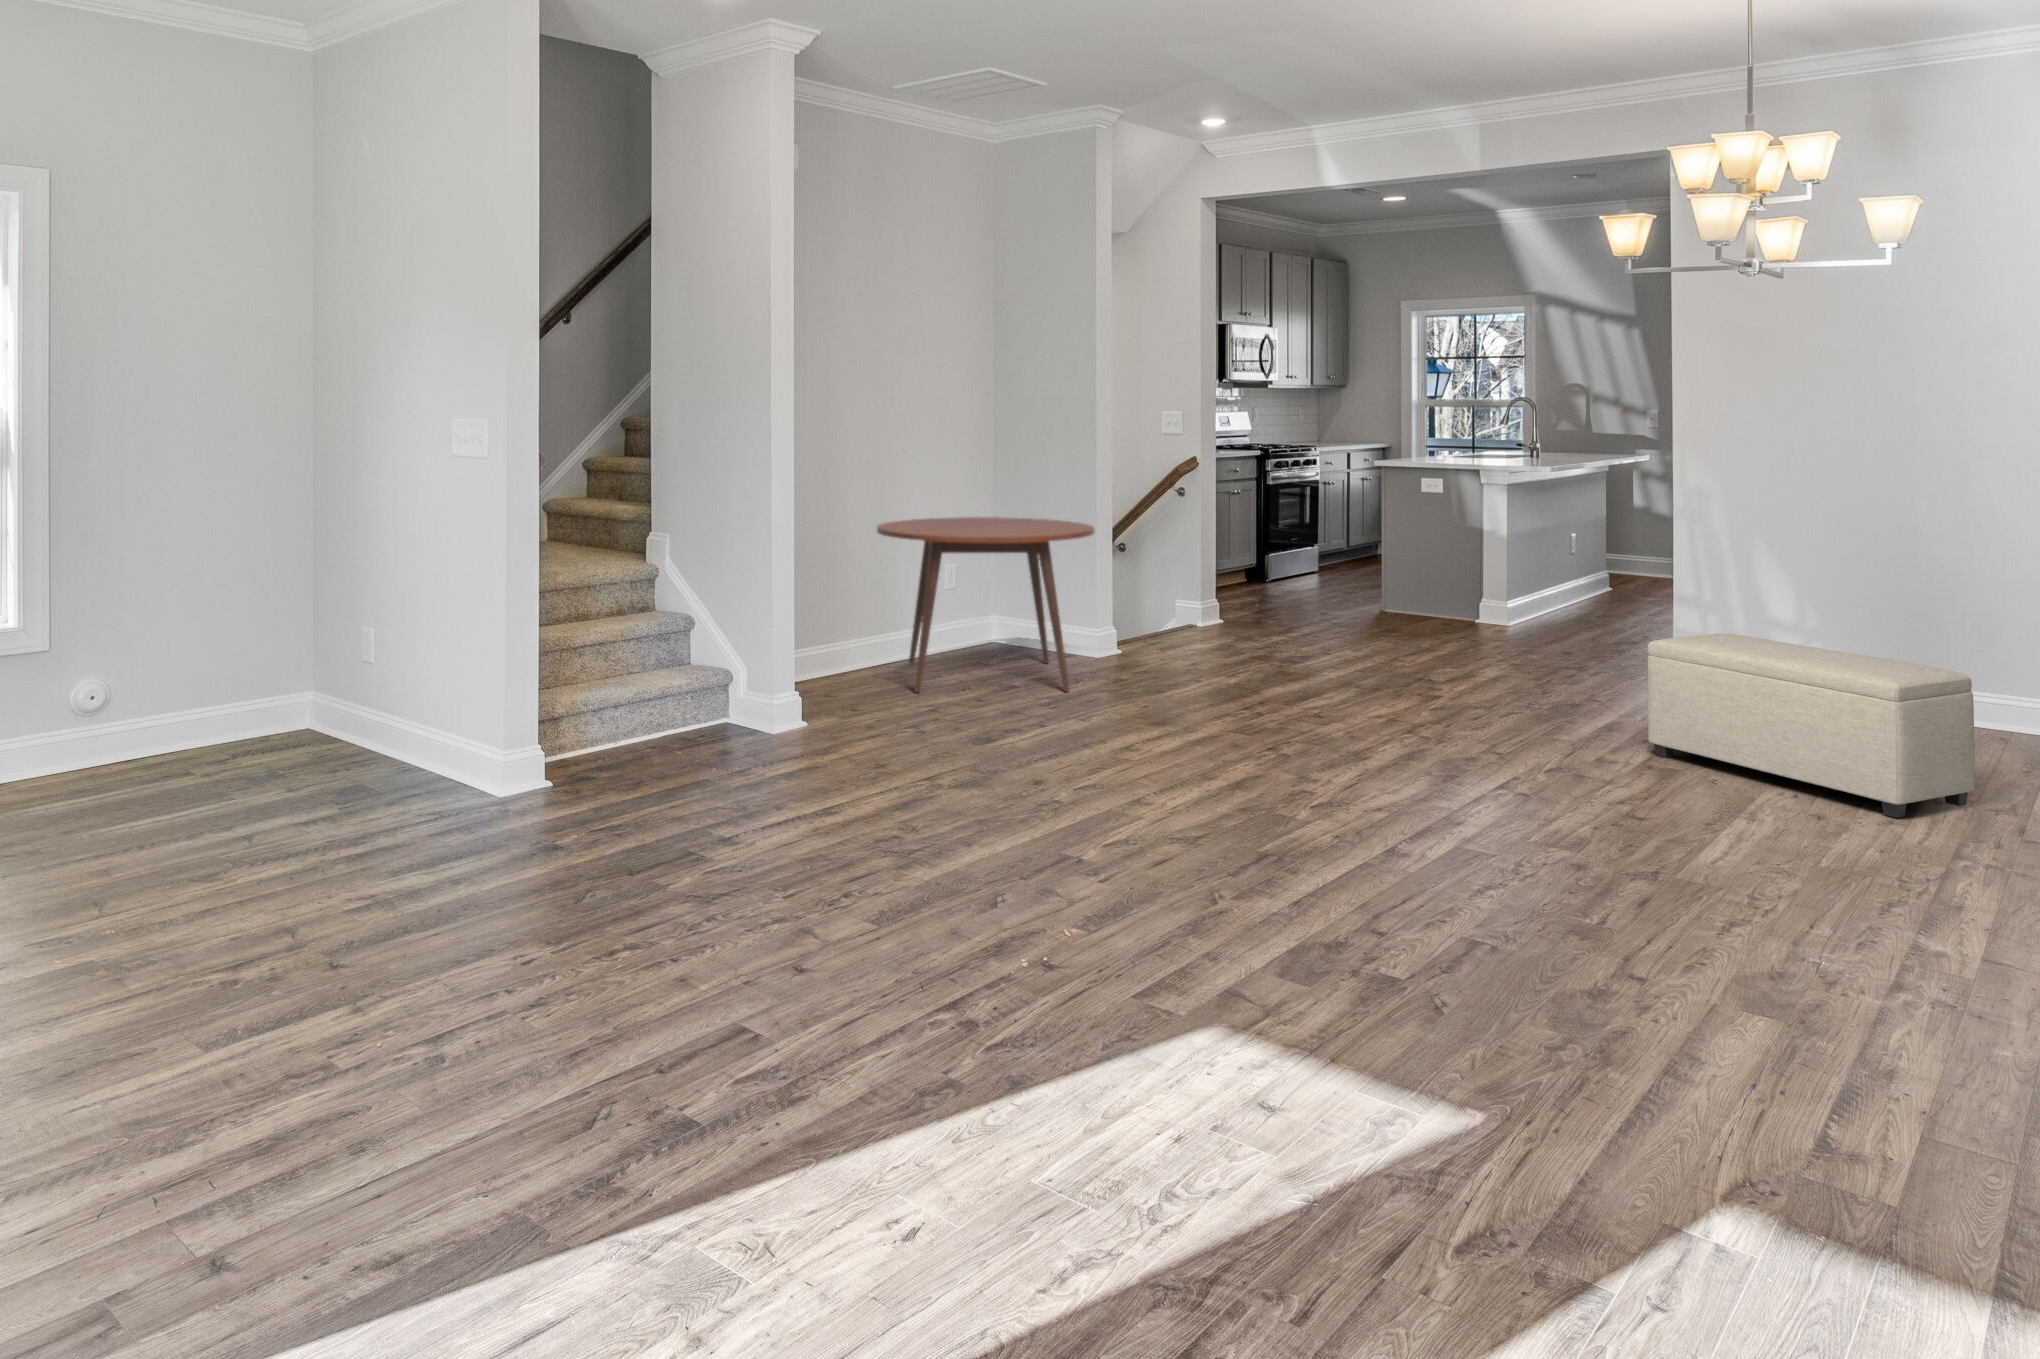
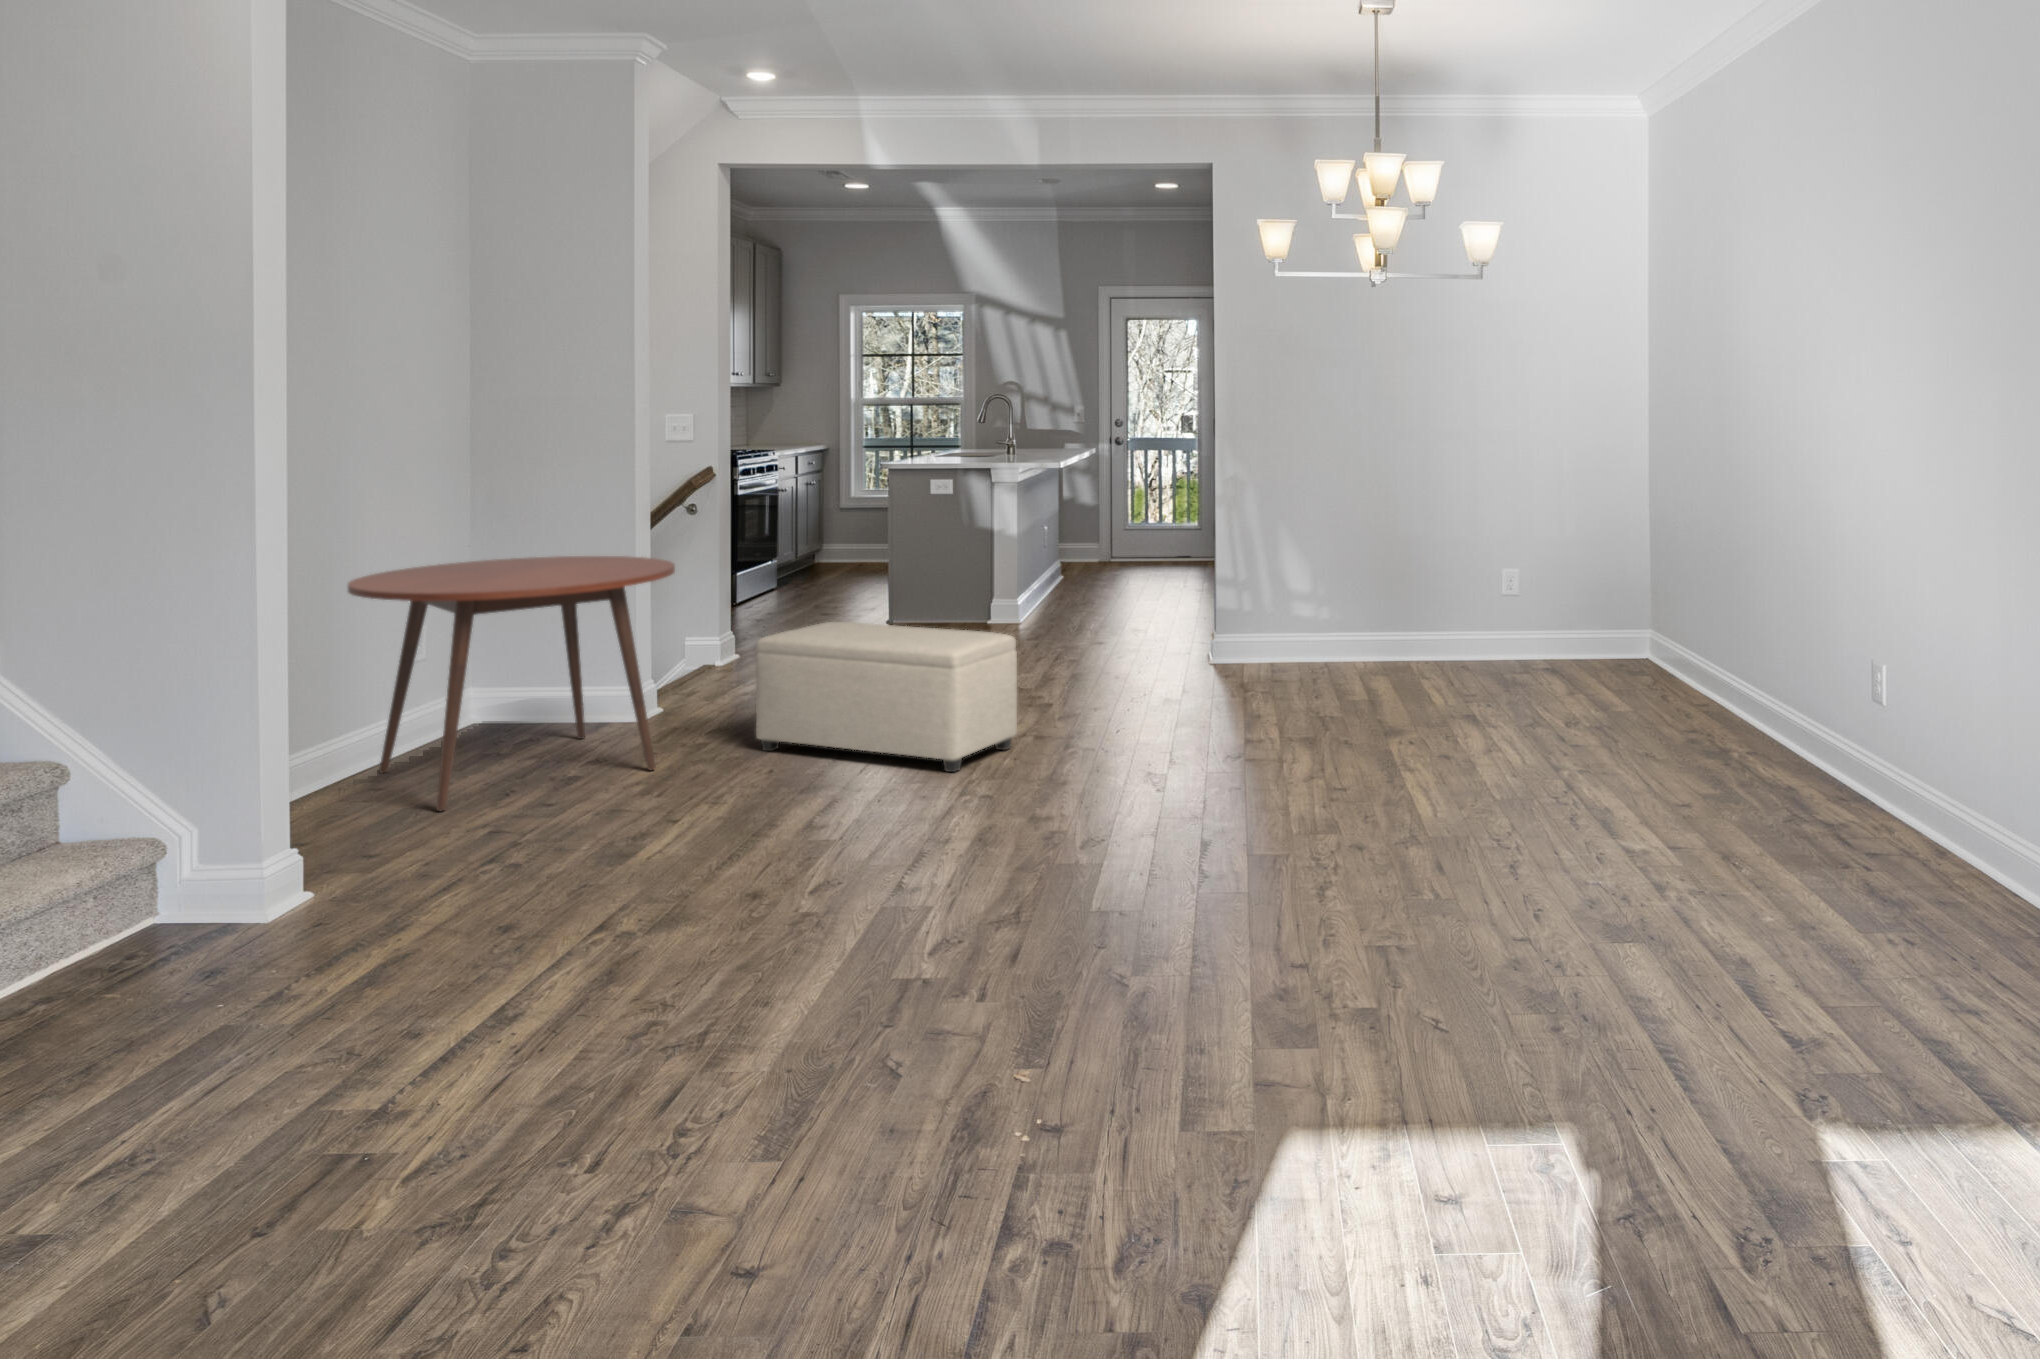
ottoman: present [1647,634,1975,818] -> present [756,622,1017,772]

